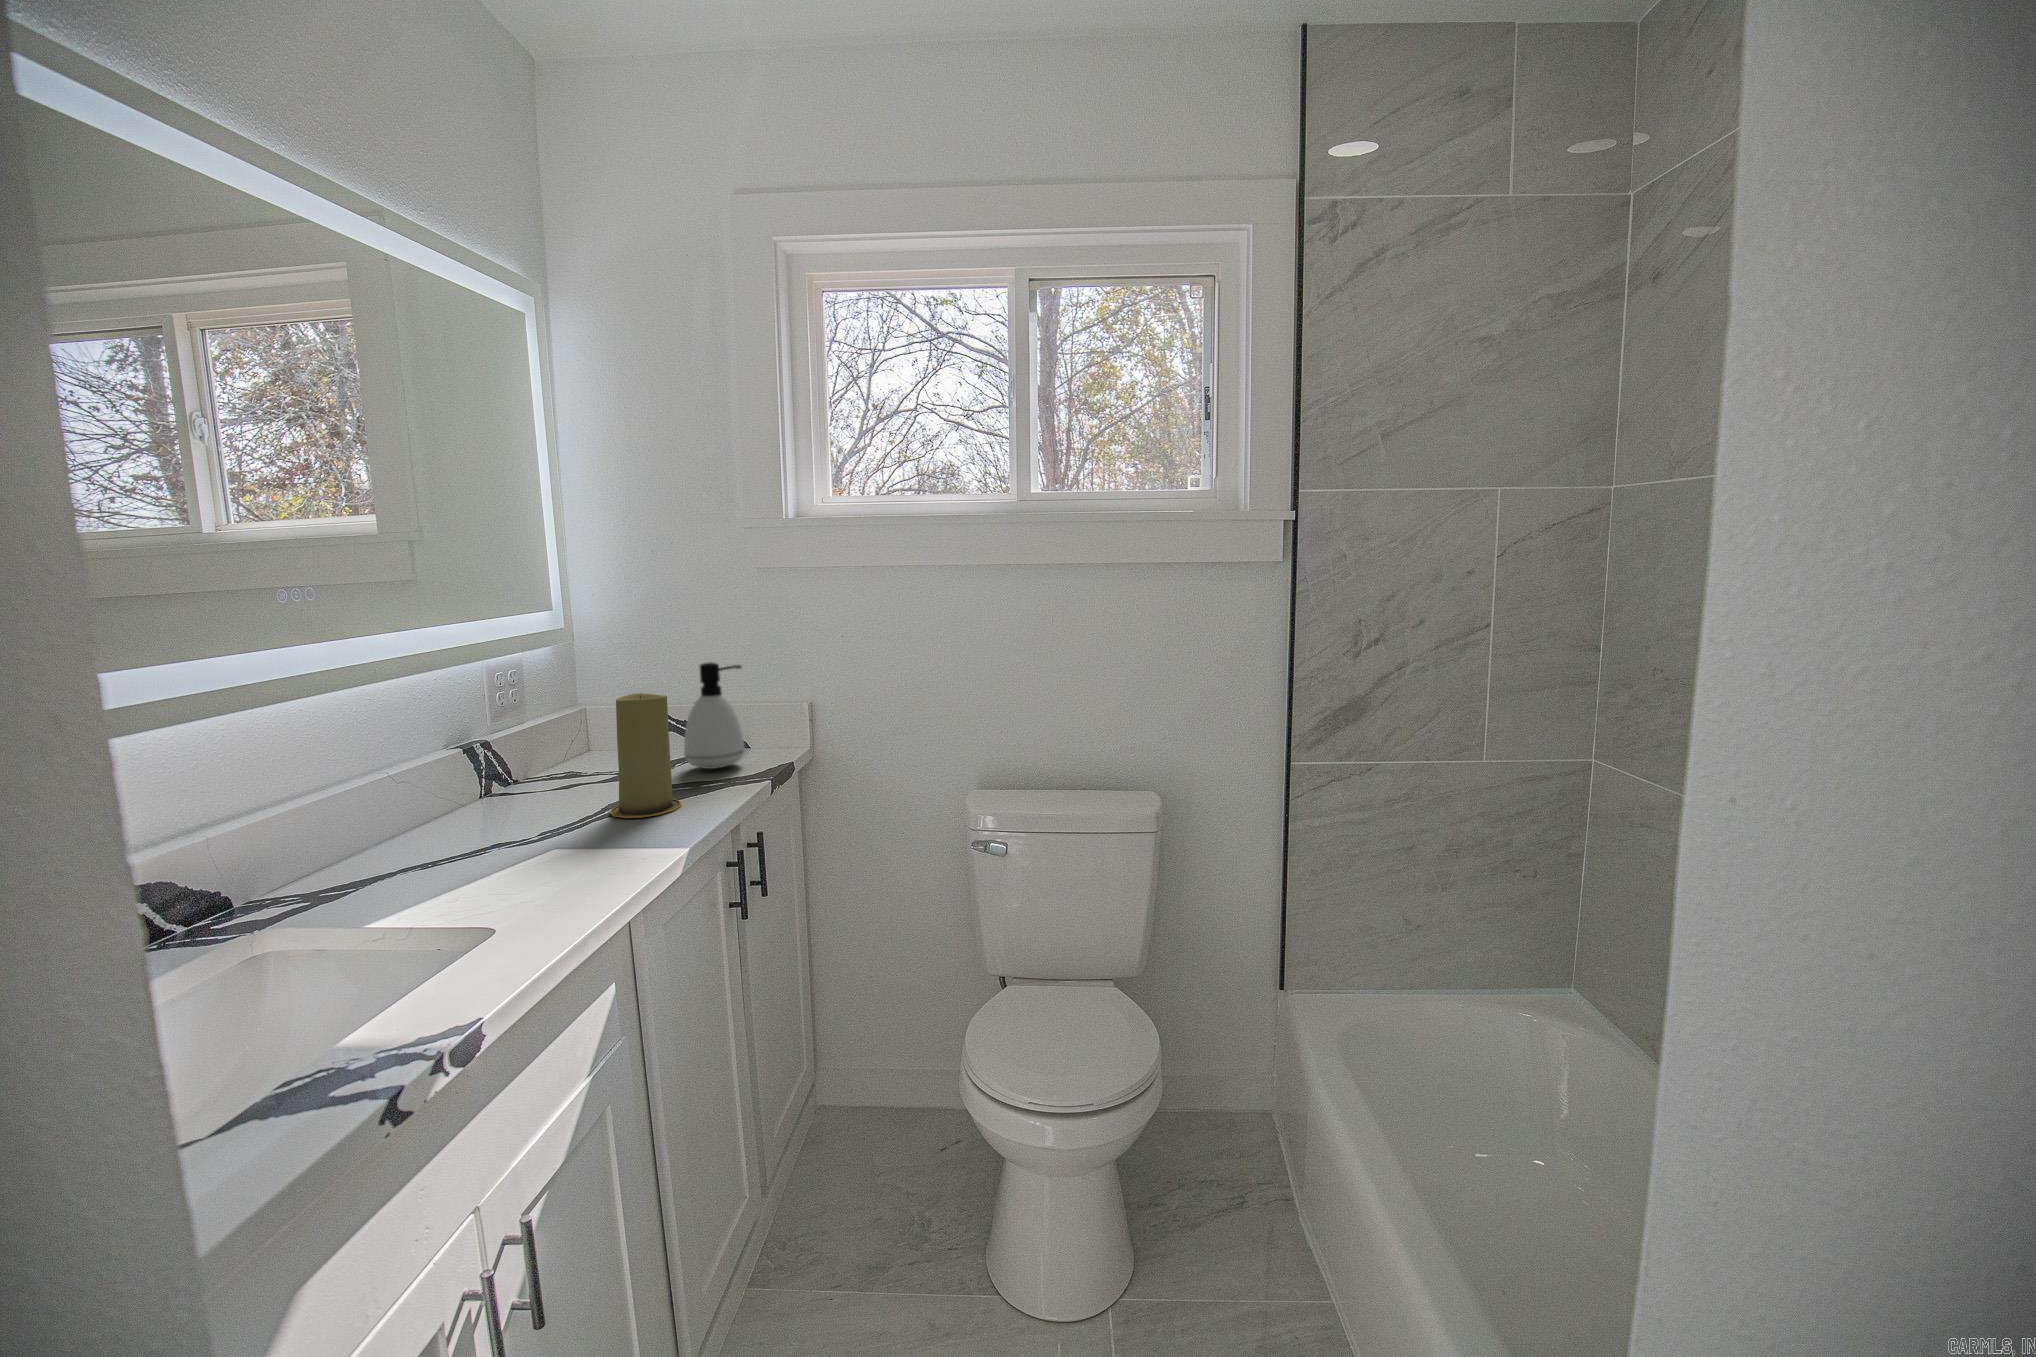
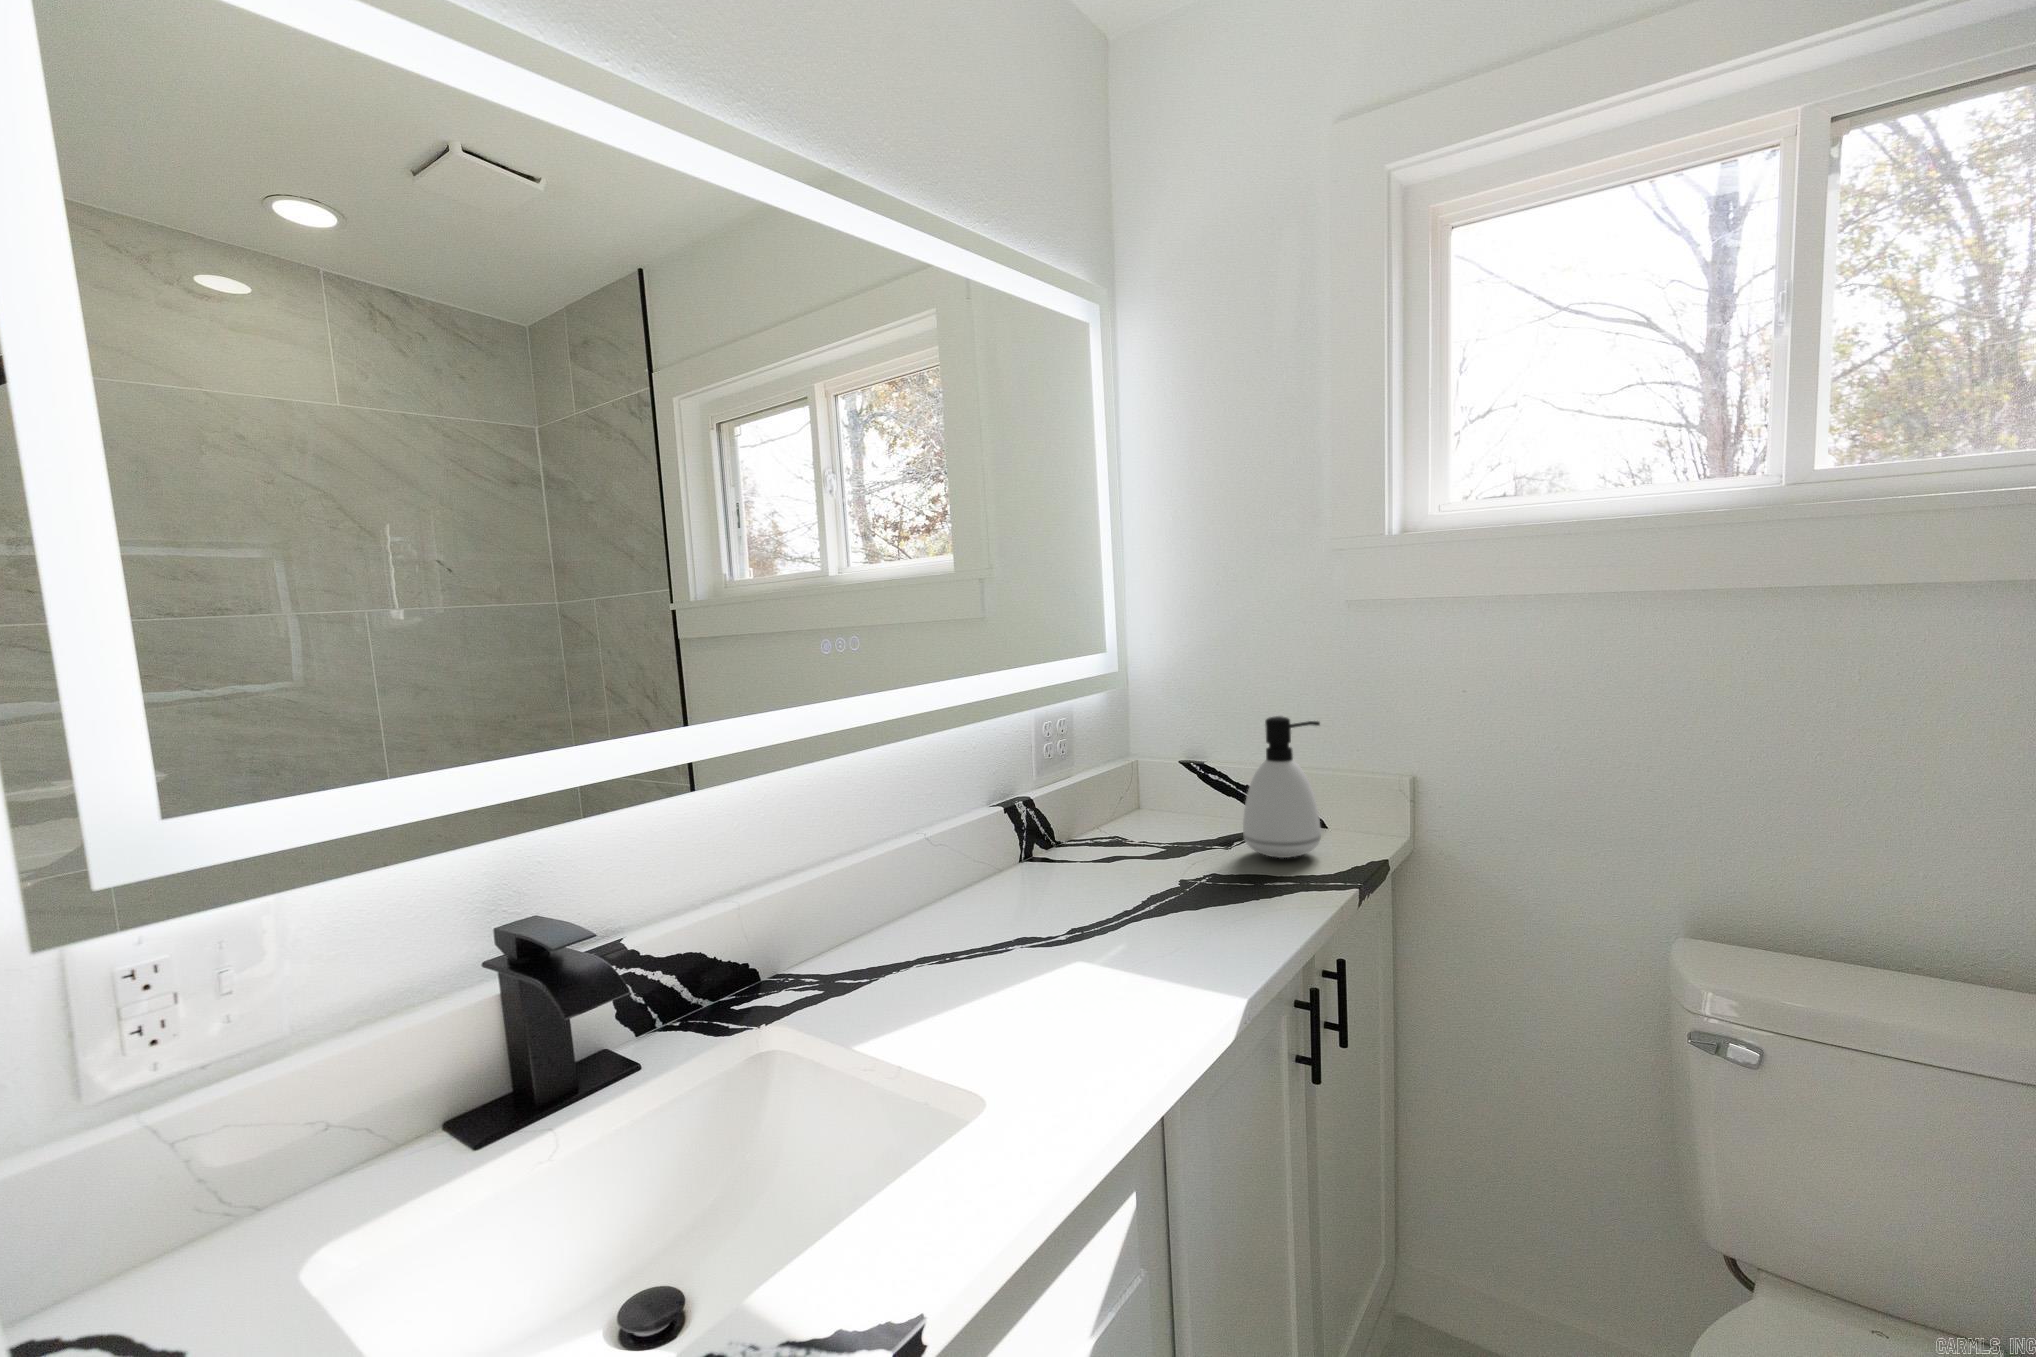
candle: present [610,693,681,818] -> none [1151,760,1237,924]

